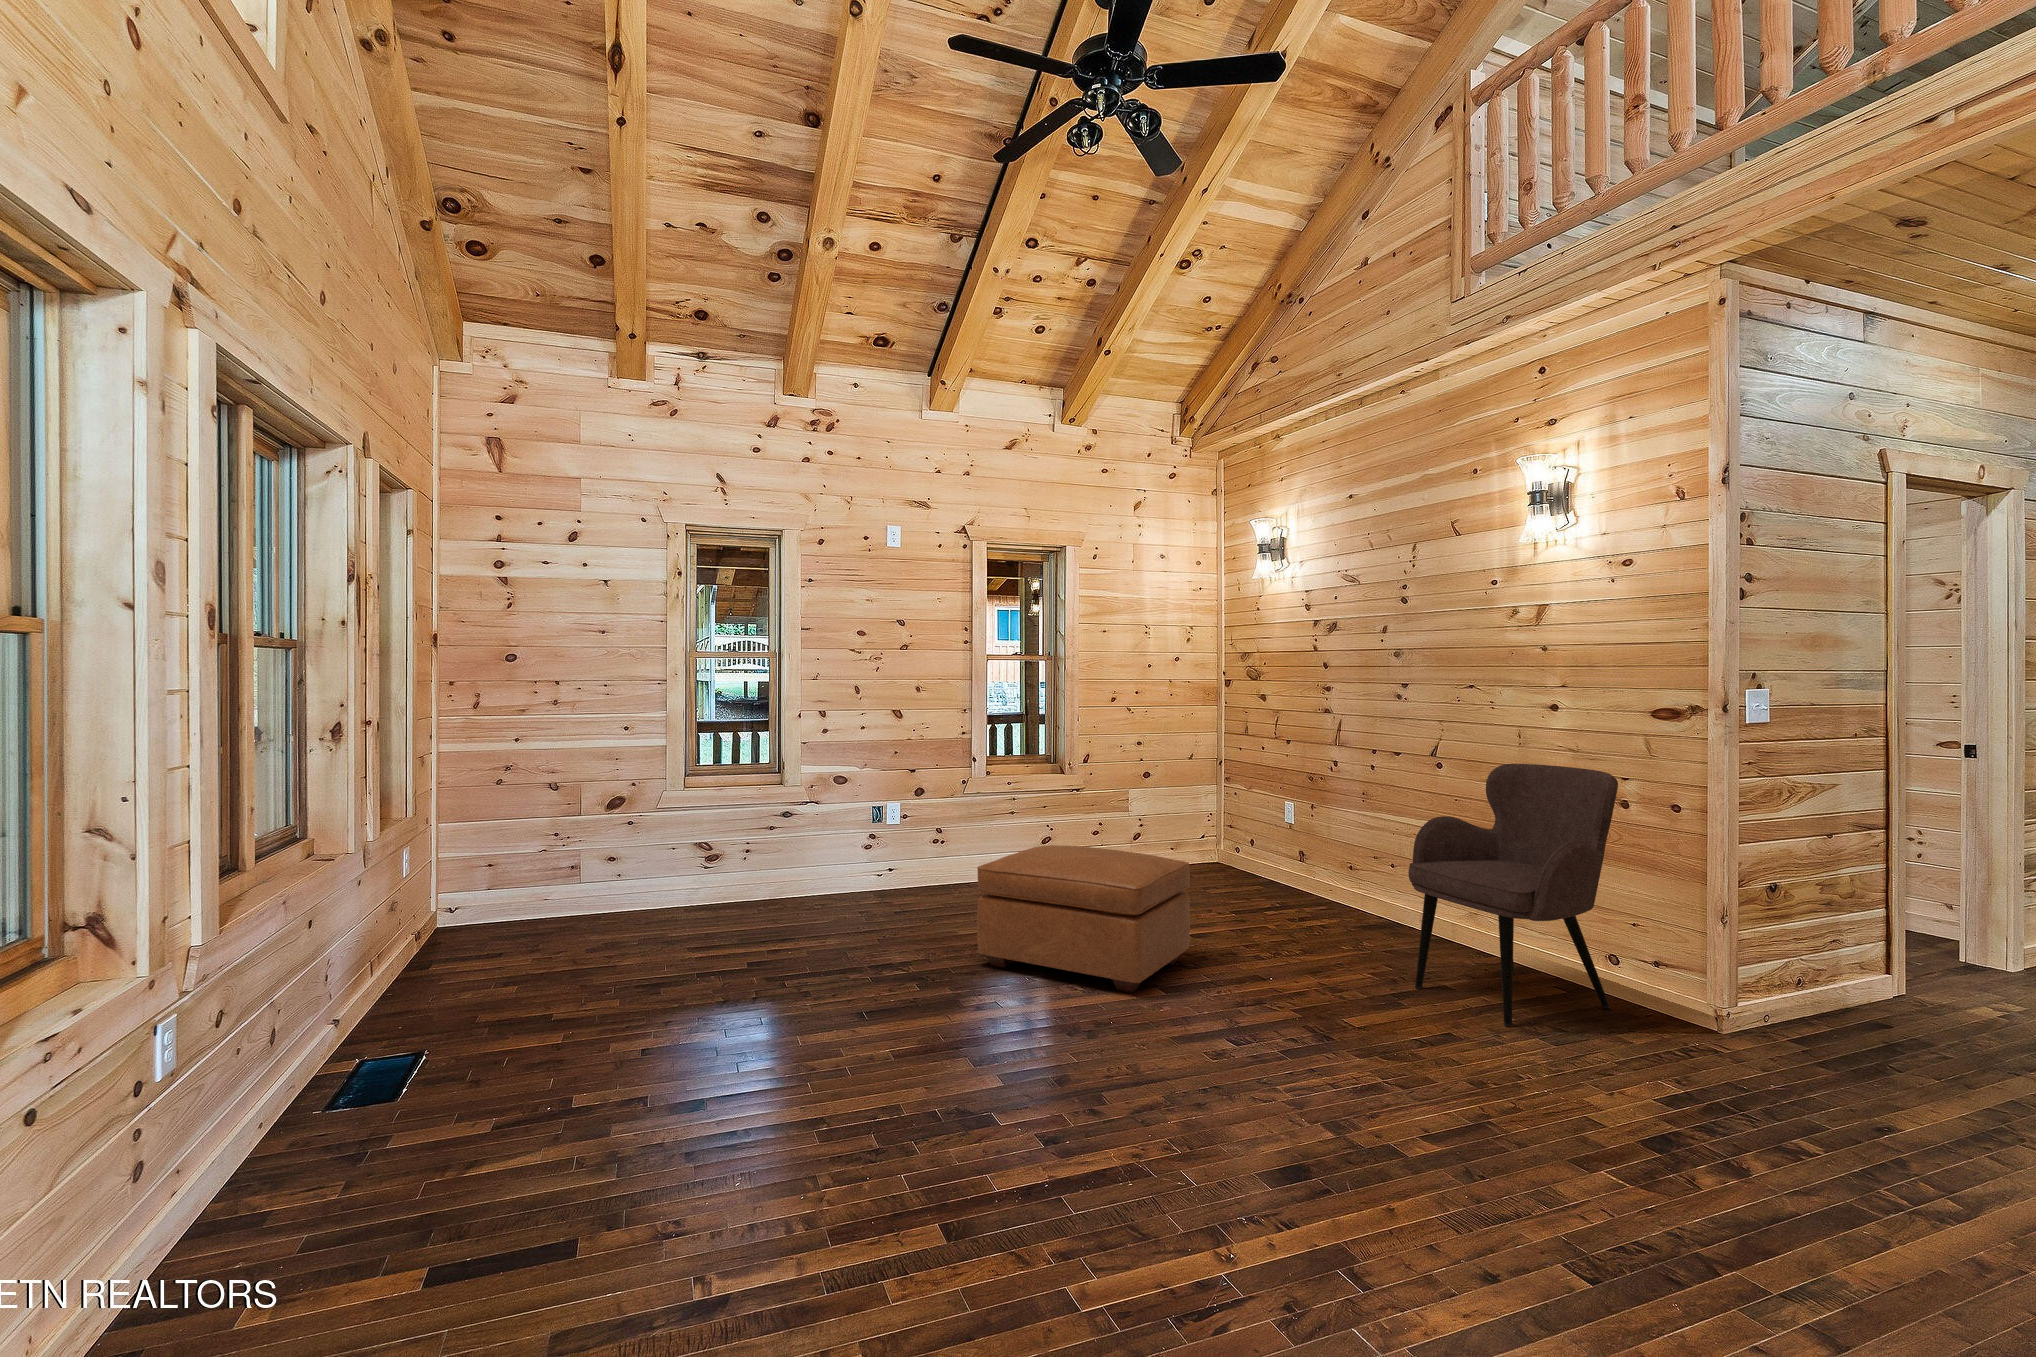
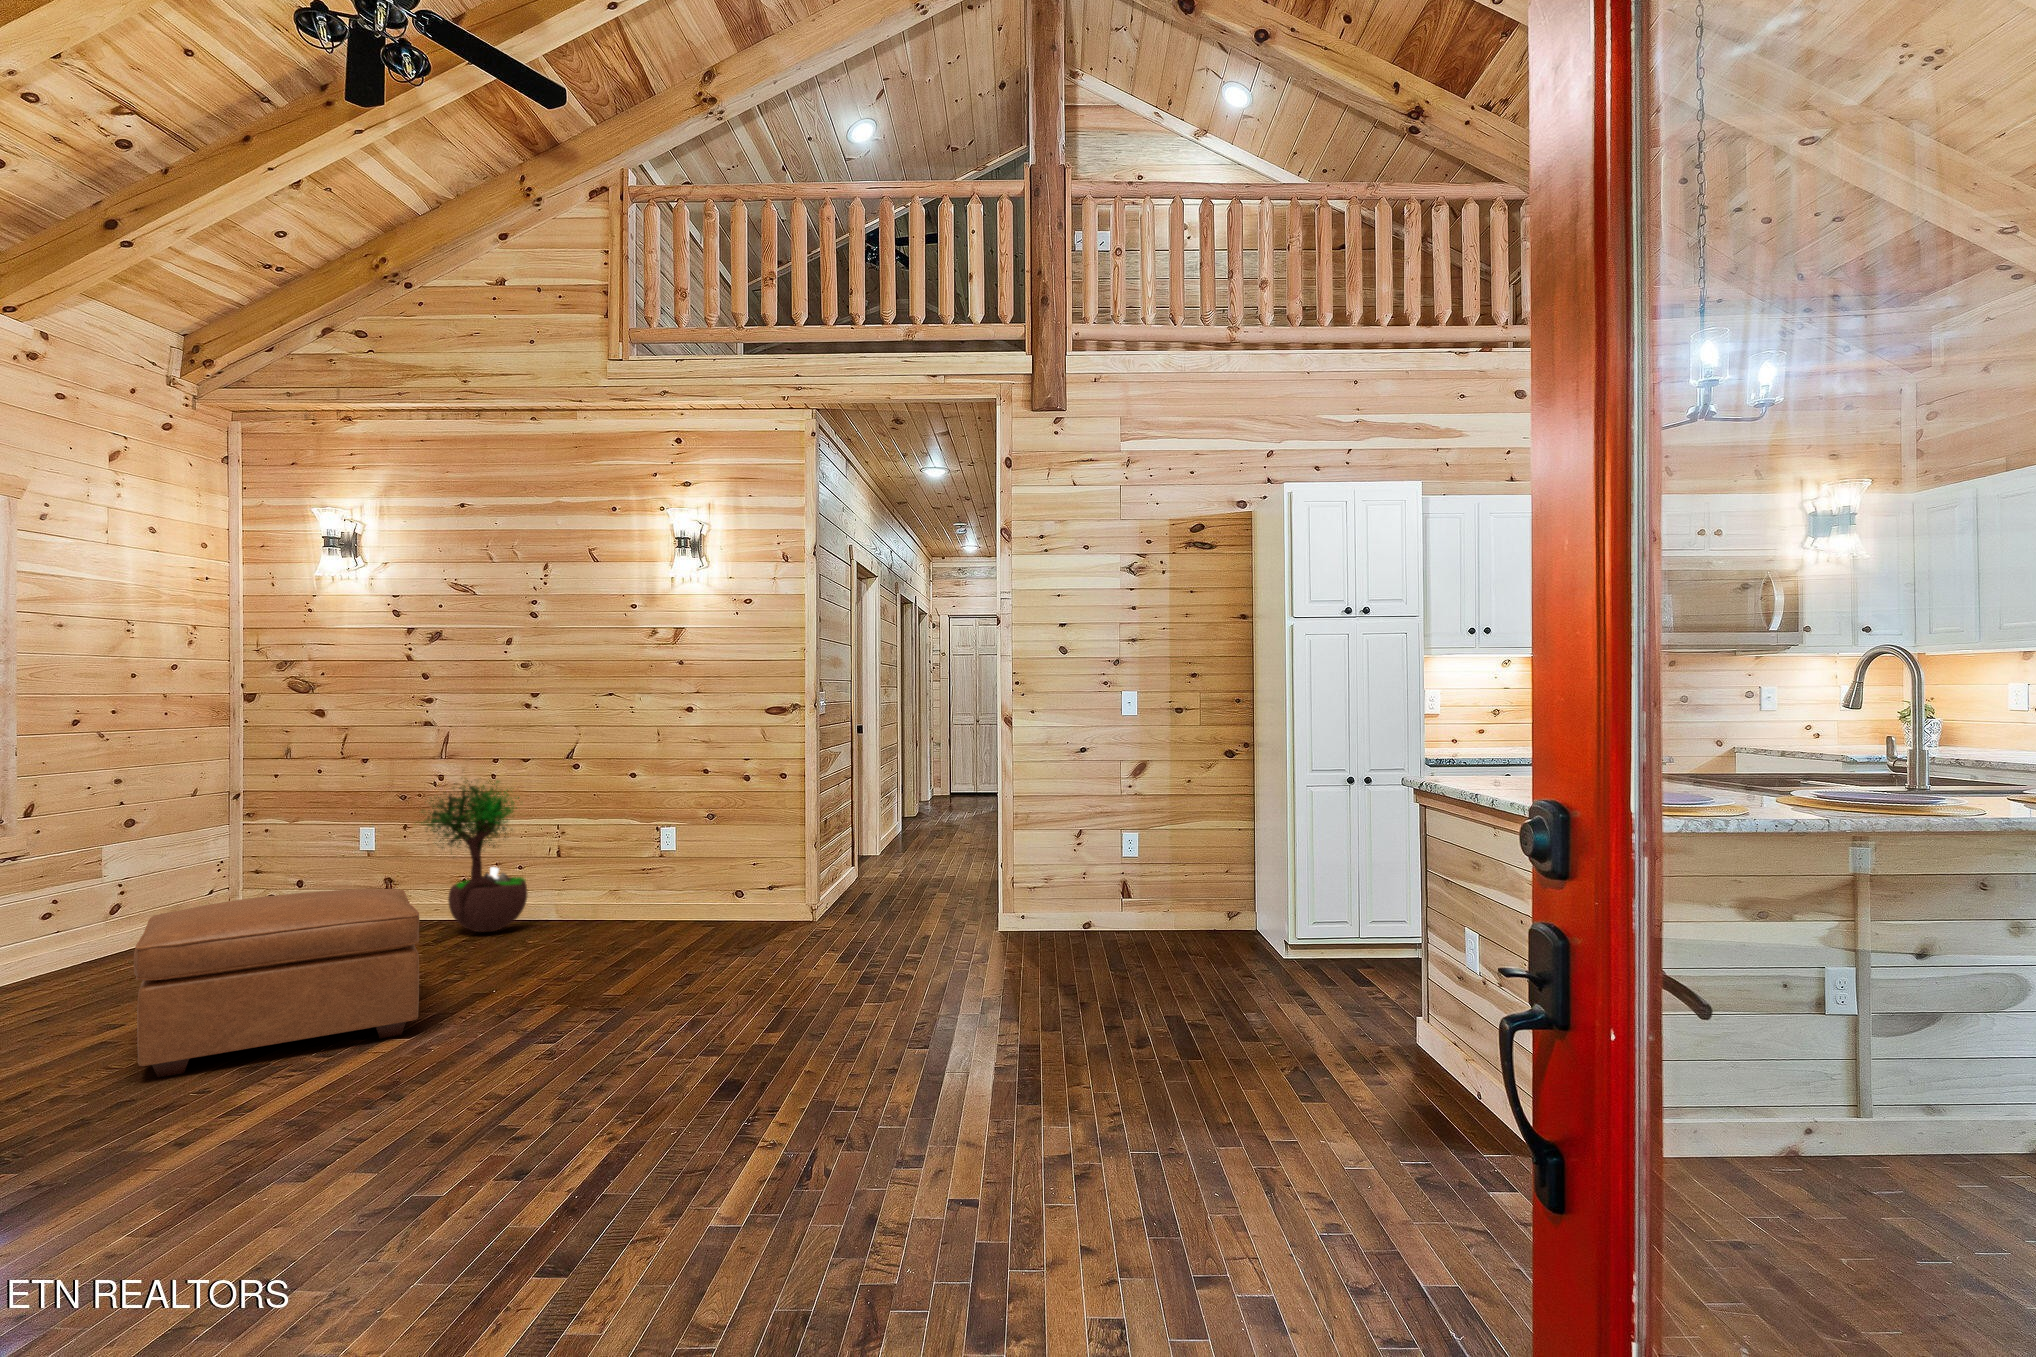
potted tree: none [1278,757,1392,923] -> present [421,780,527,932]
armchair: present [1408,764,1618,1027] -> none [611,755,760,956]

